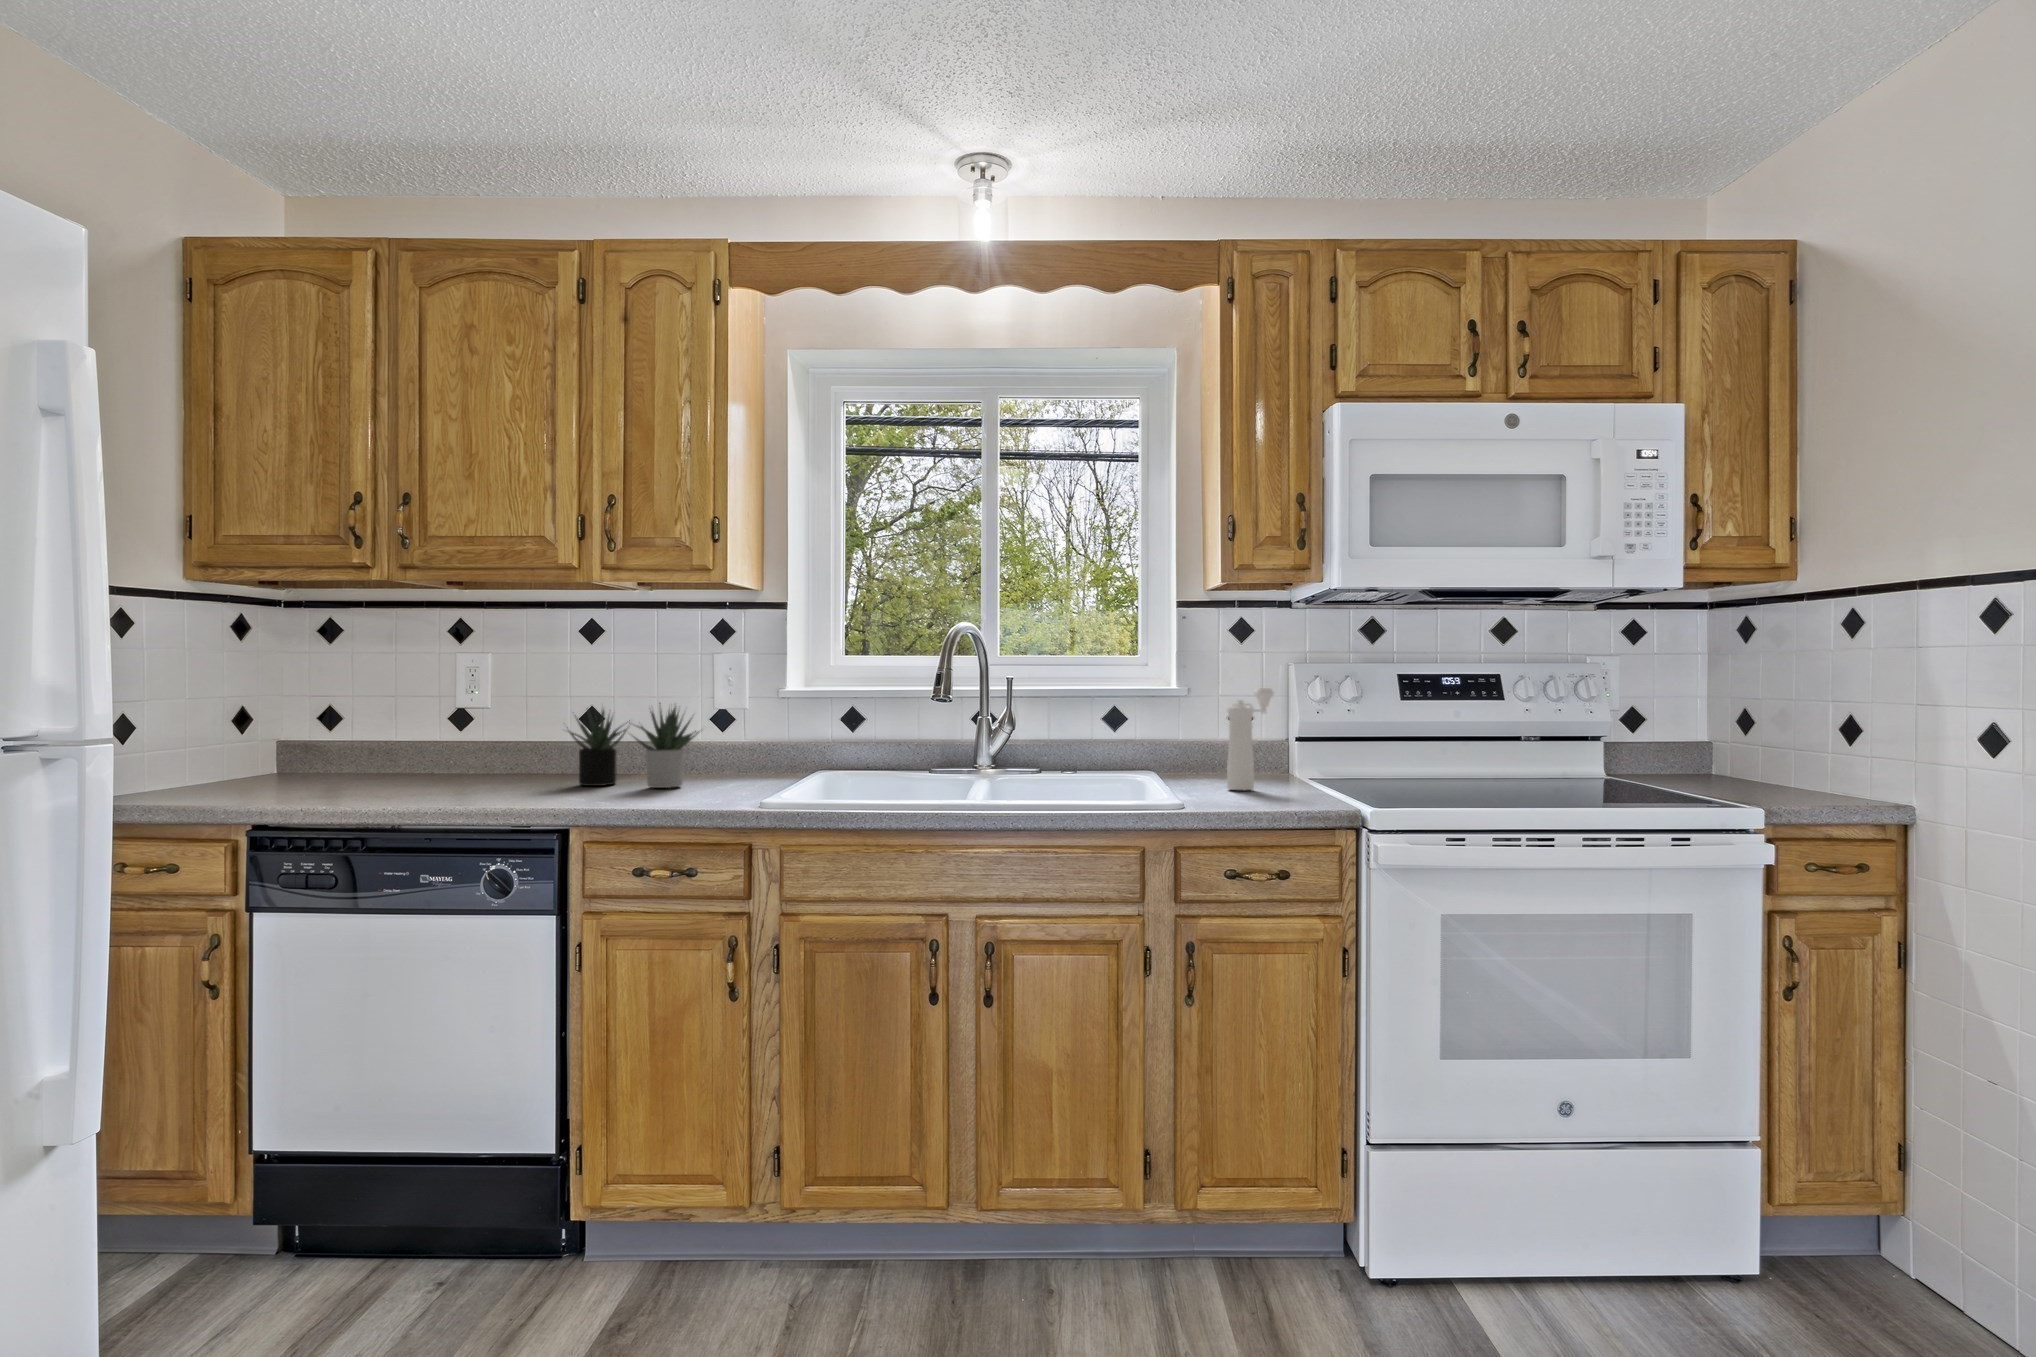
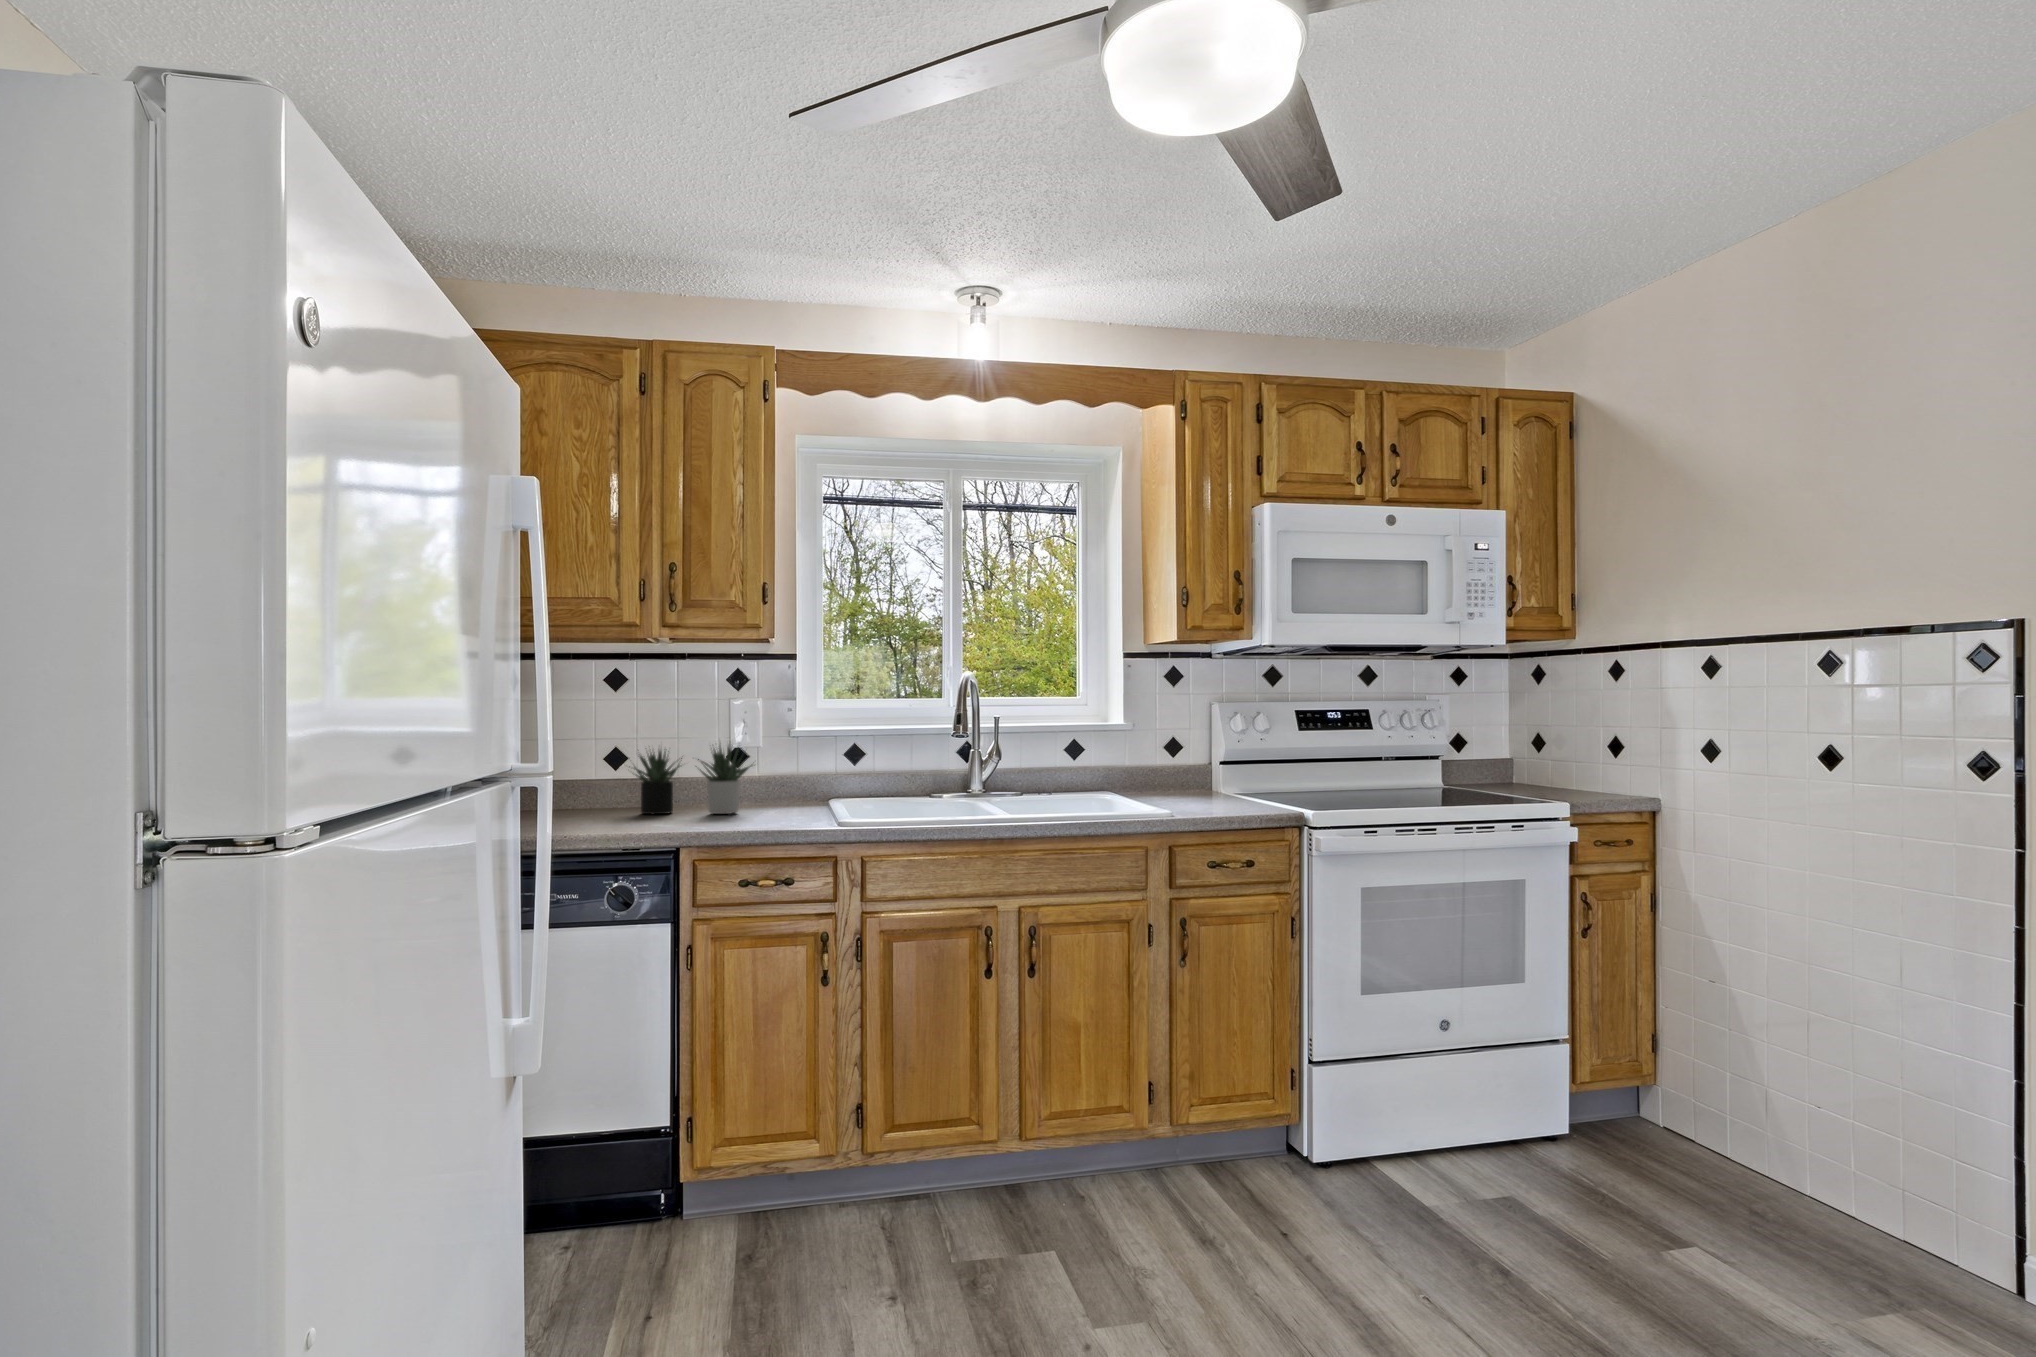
pepper mill: present [1227,688,1274,790] -> none [1183,722,1214,803]

